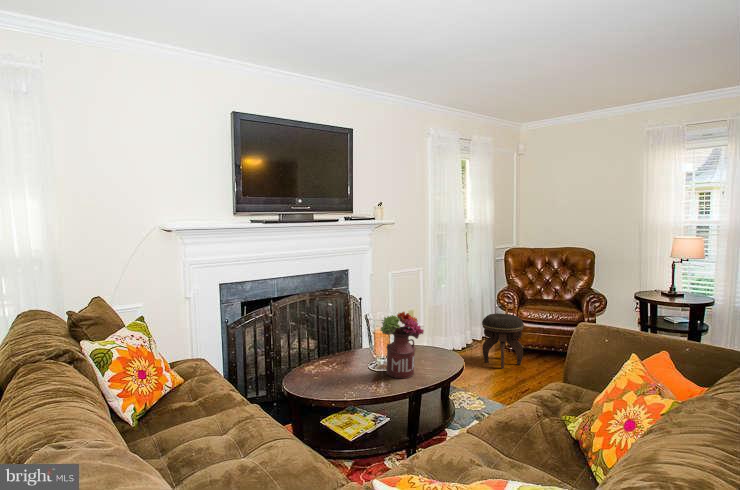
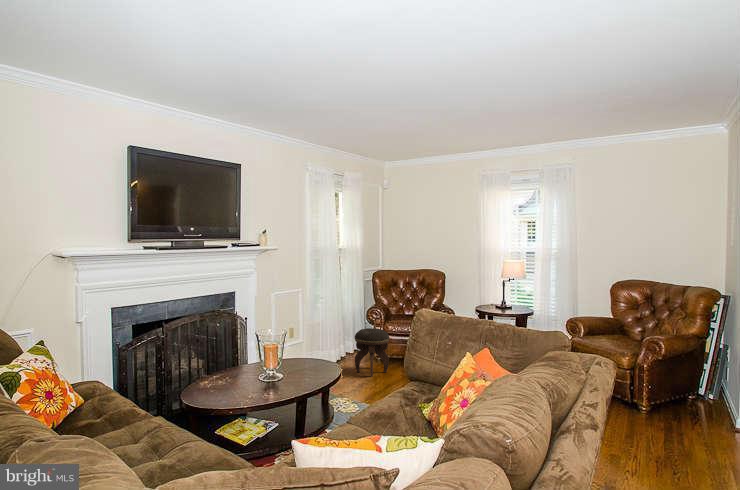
flower arrangement: present [381,312,424,378] -> none [272,330,309,386]

